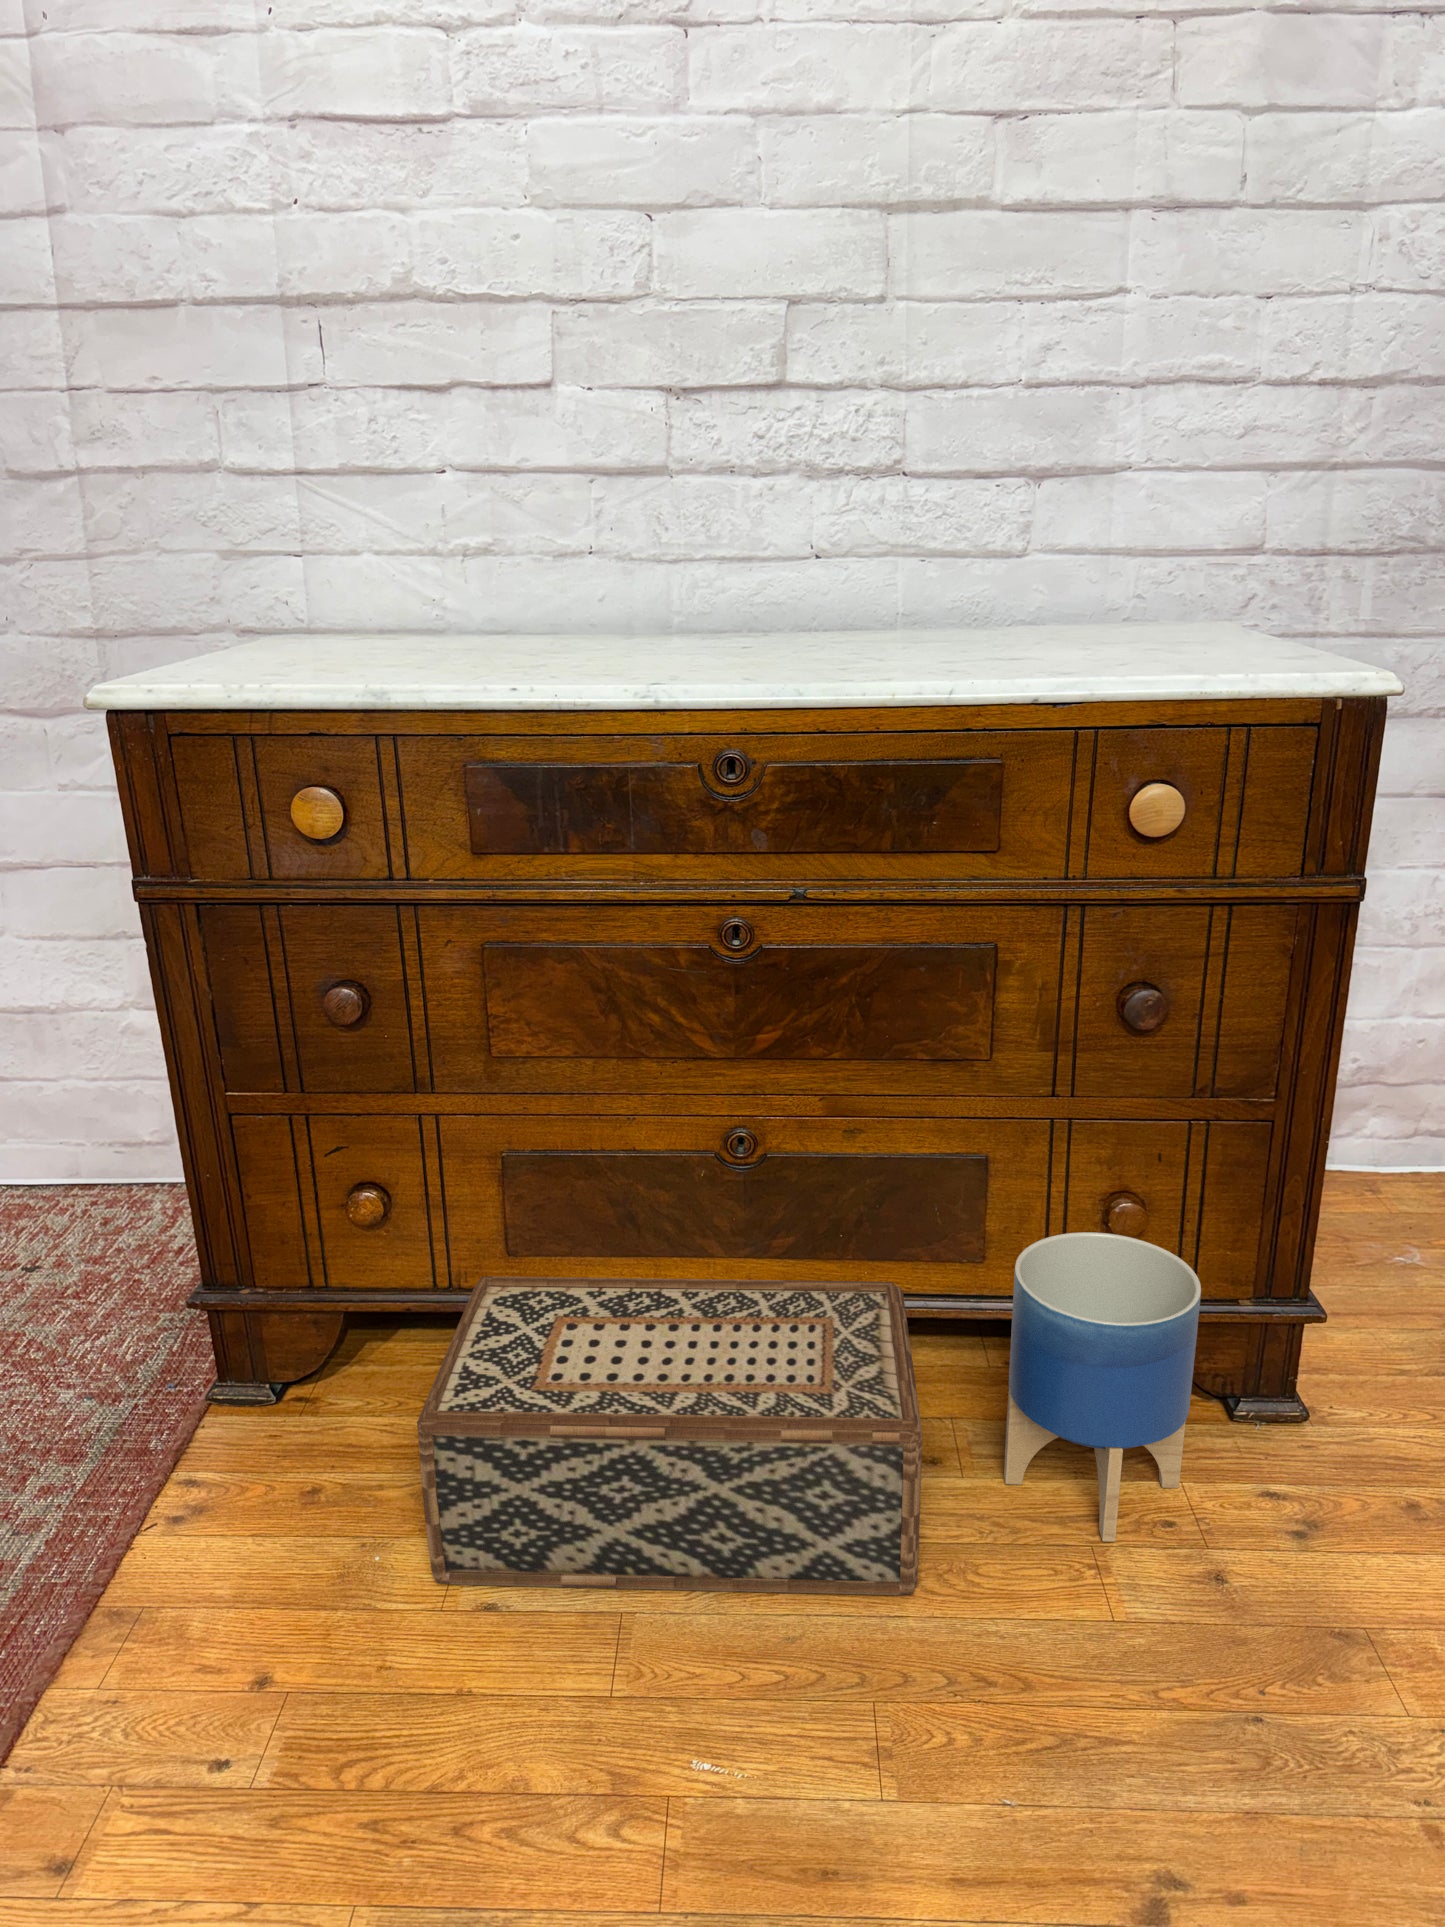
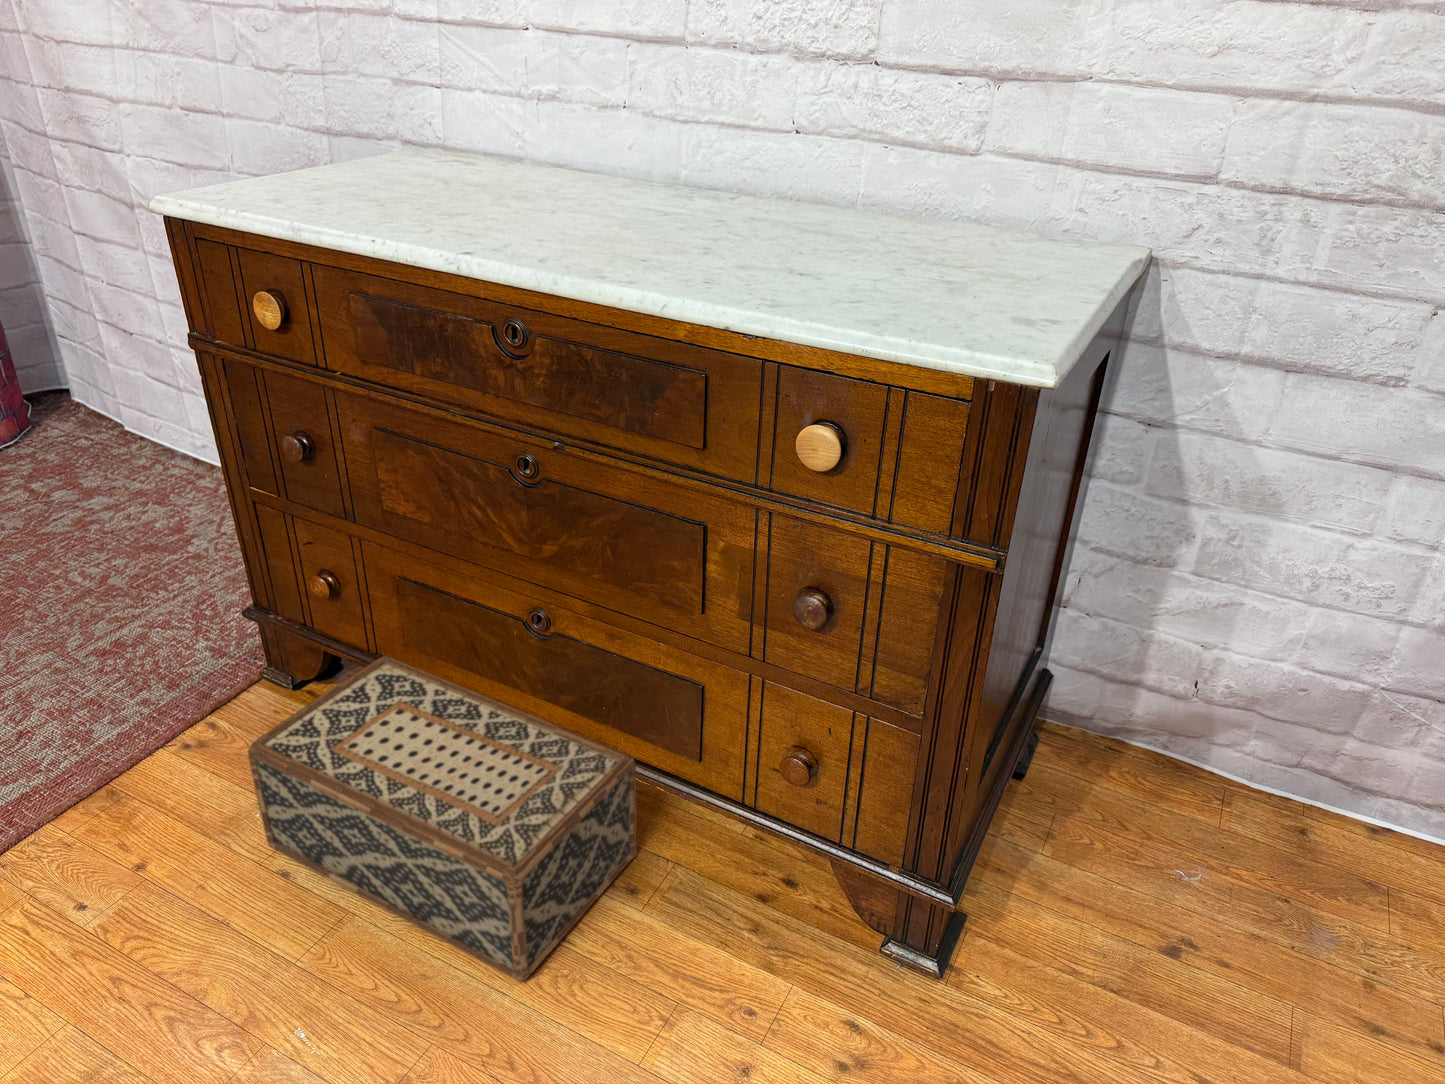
planter: present [1004,1232,1201,1542] -> none [658,765,808,1008]

